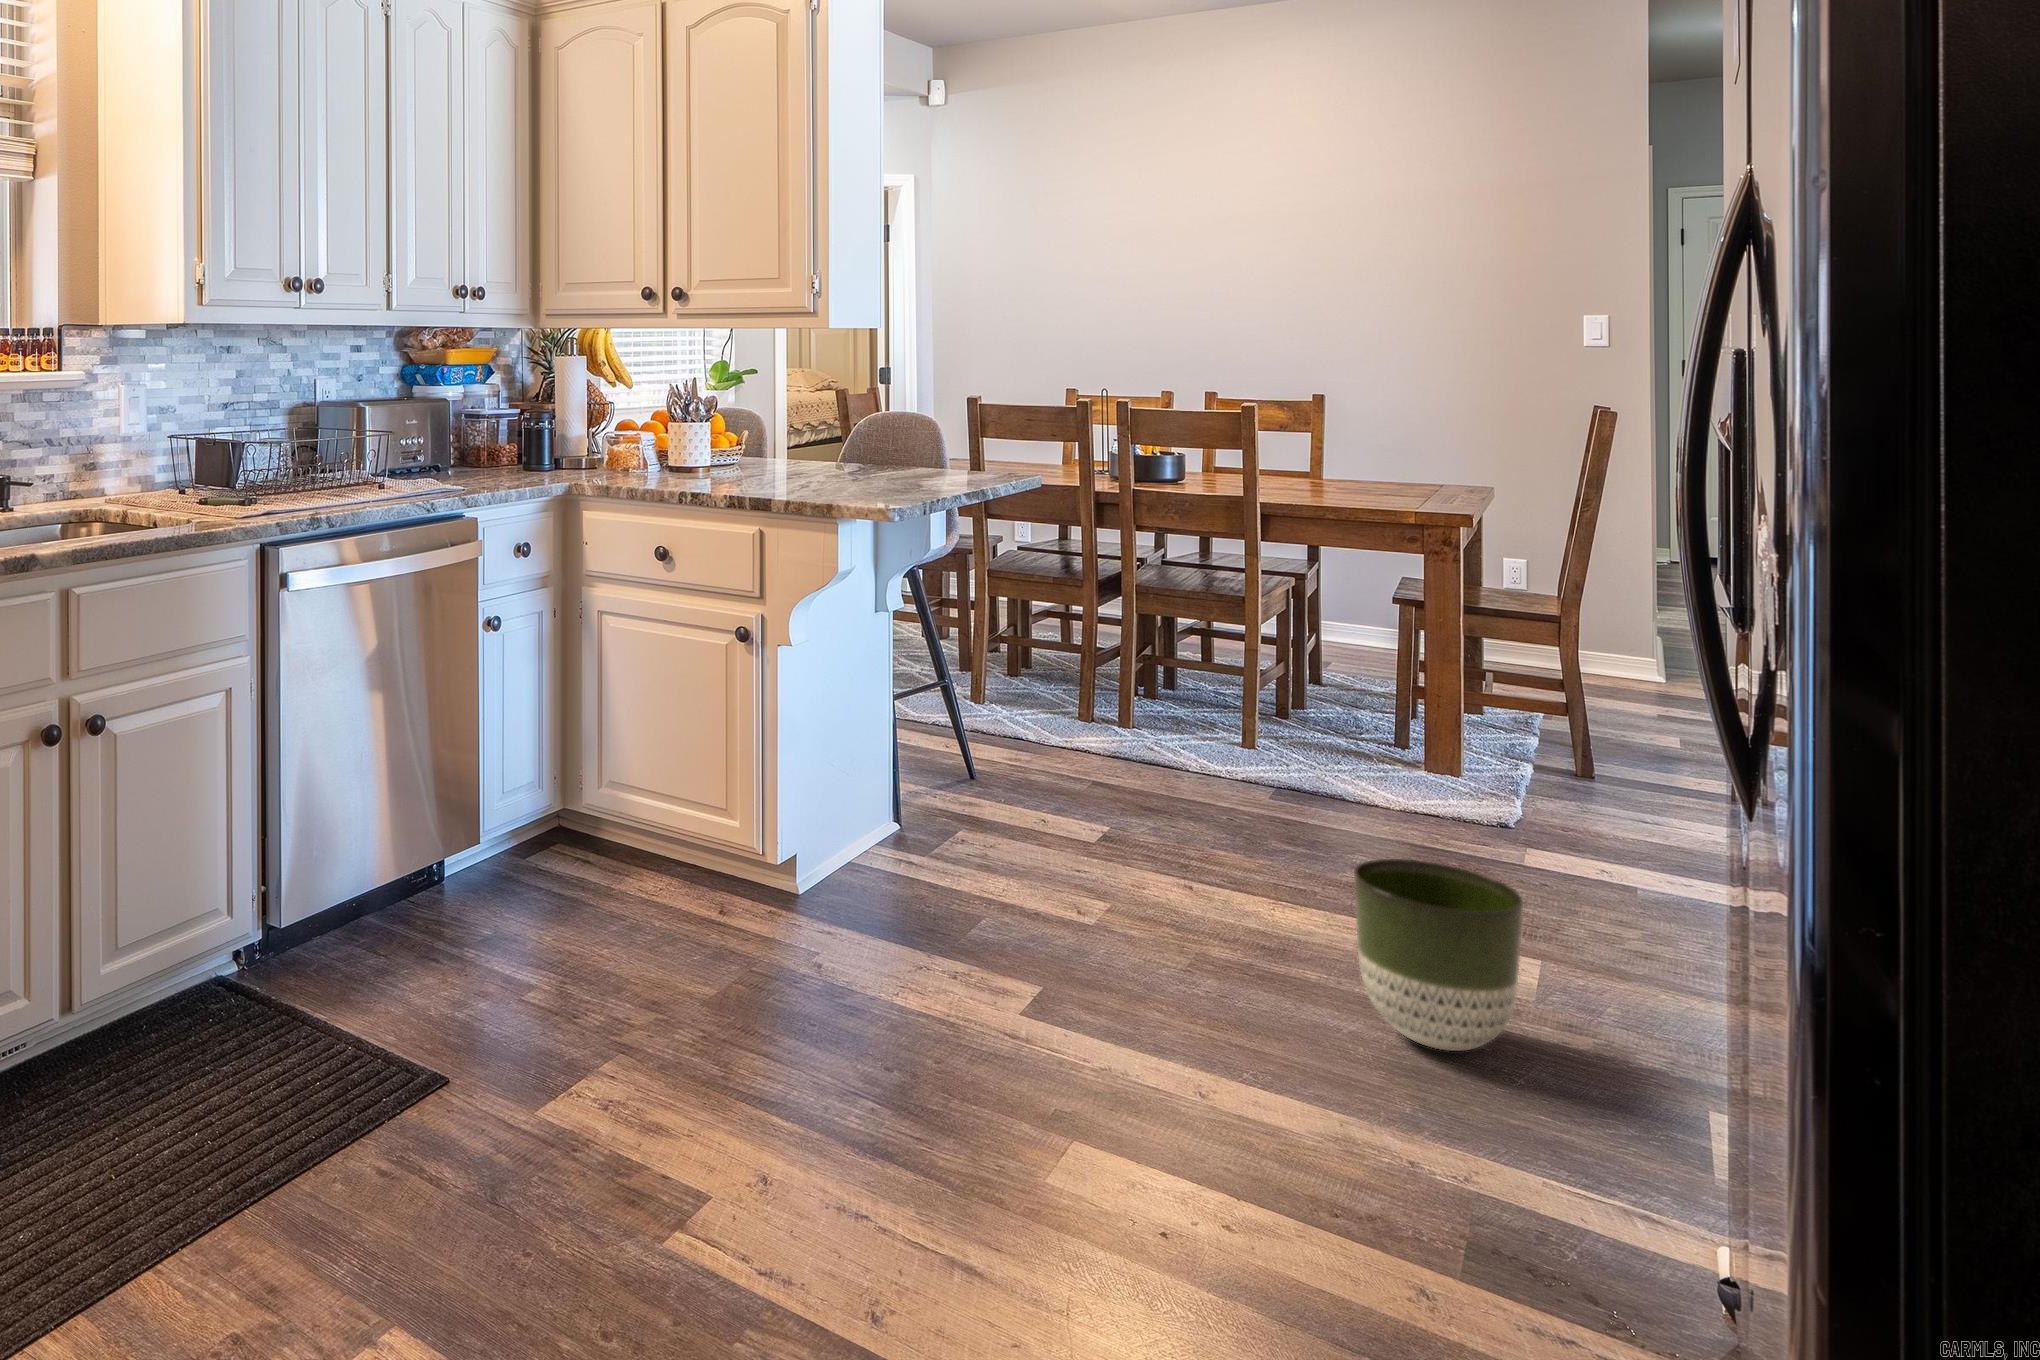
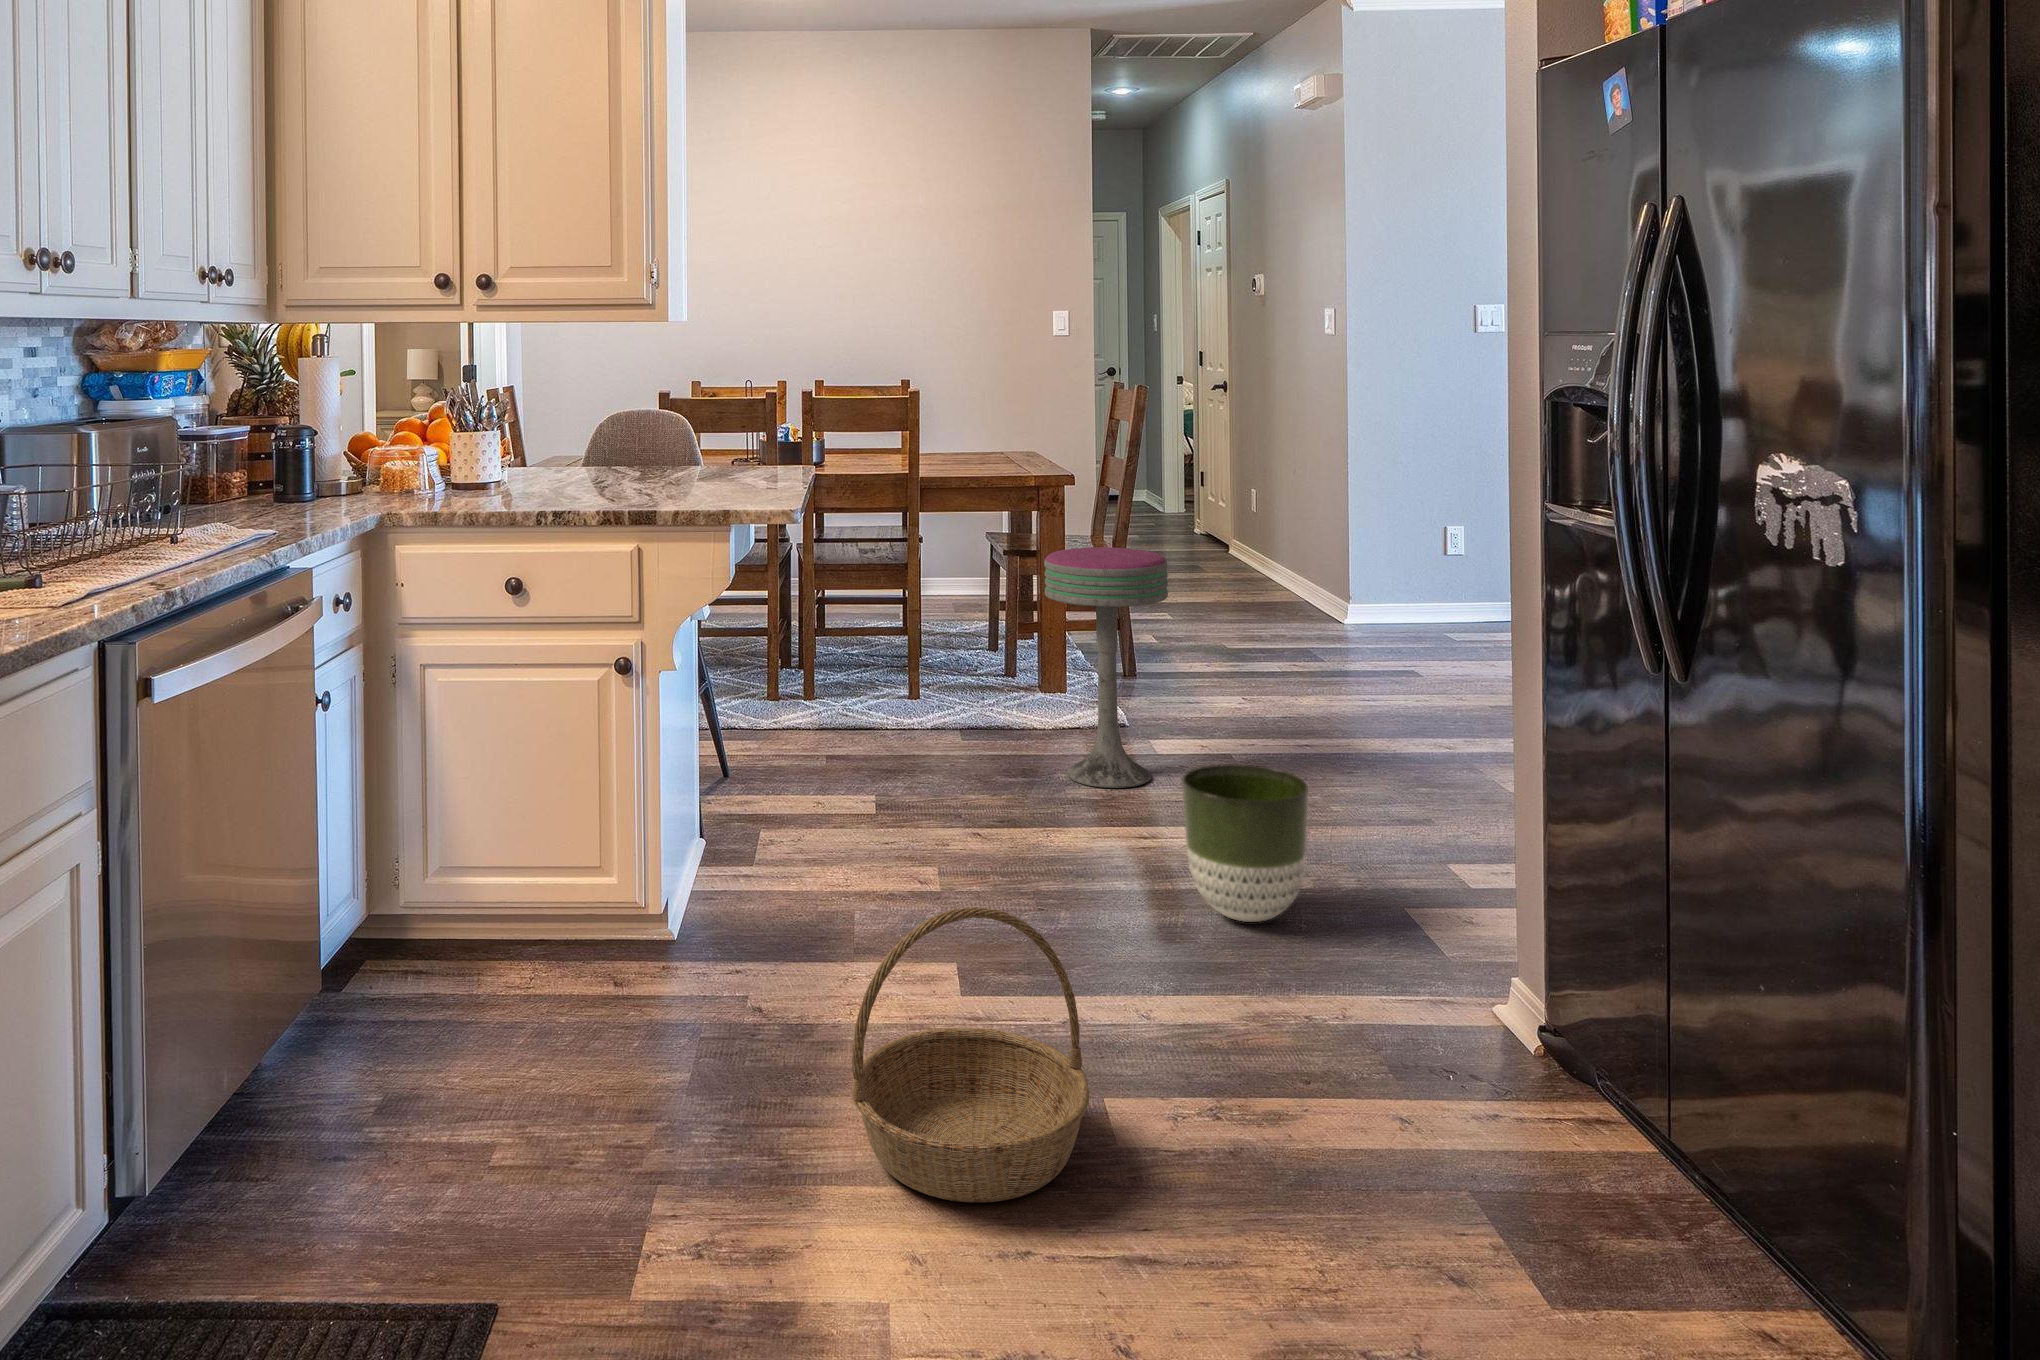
bar stool: none [1339,602,1506,888] -> present [1044,547,1168,788]
basket: none [779,892,1013,1169] -> present [852,907,1089,1203]

